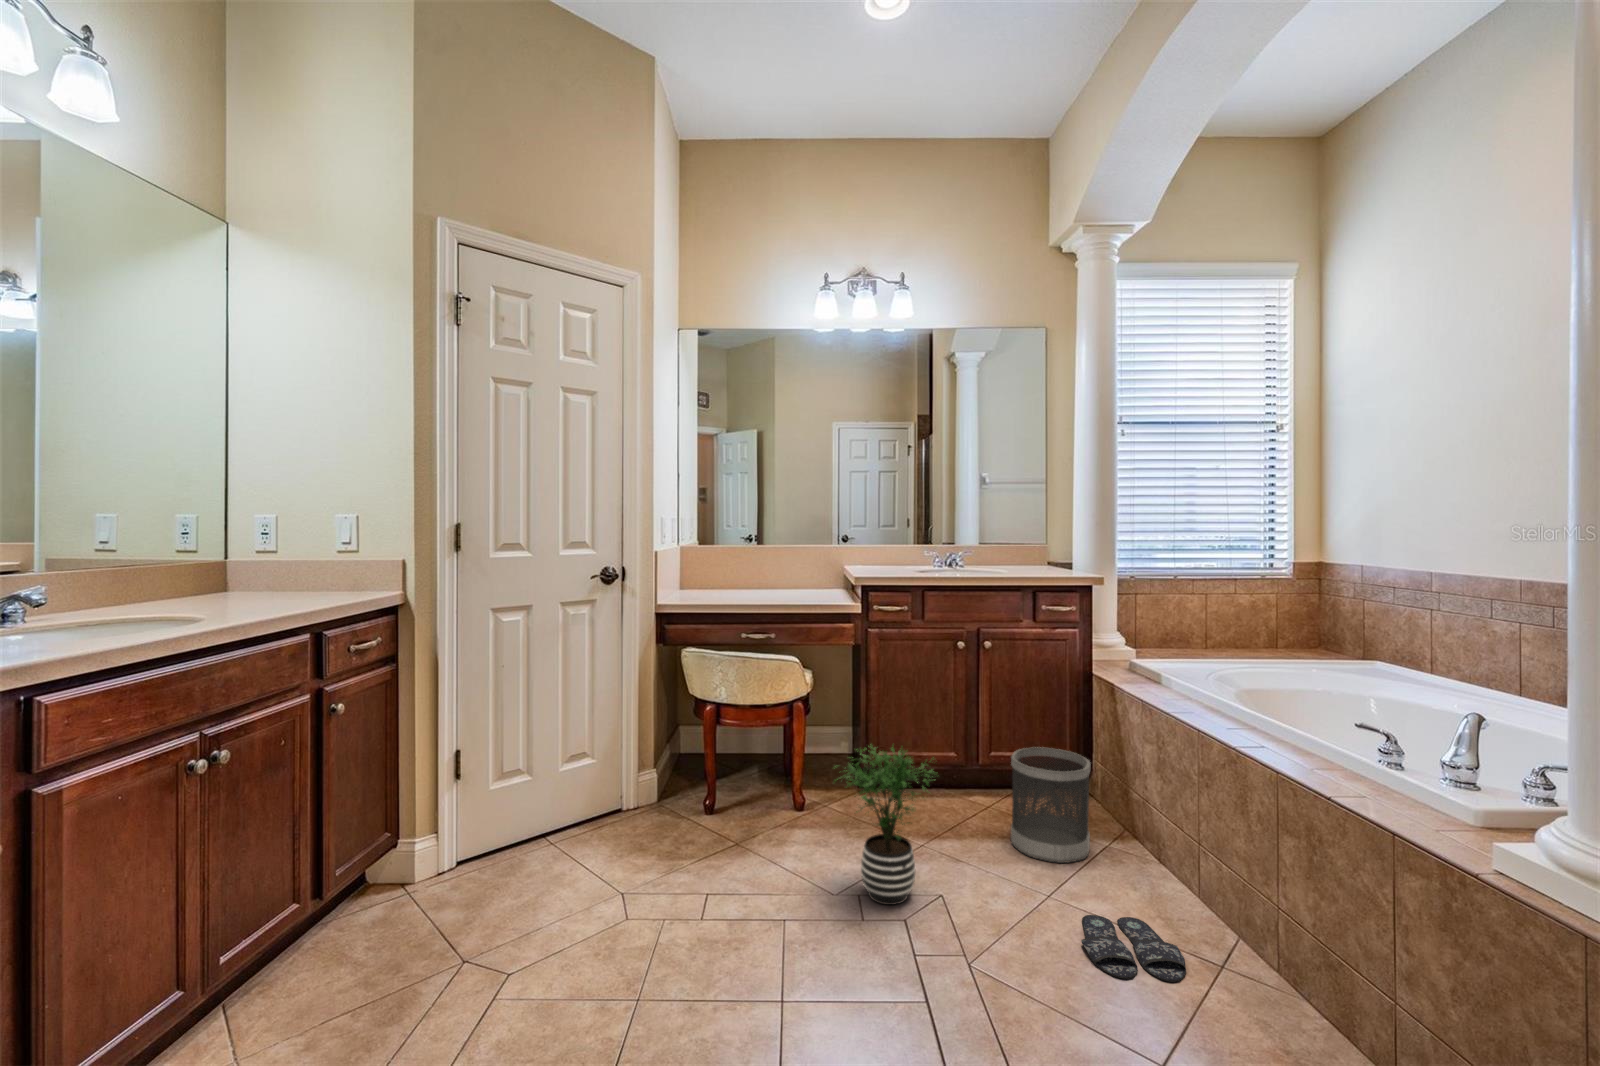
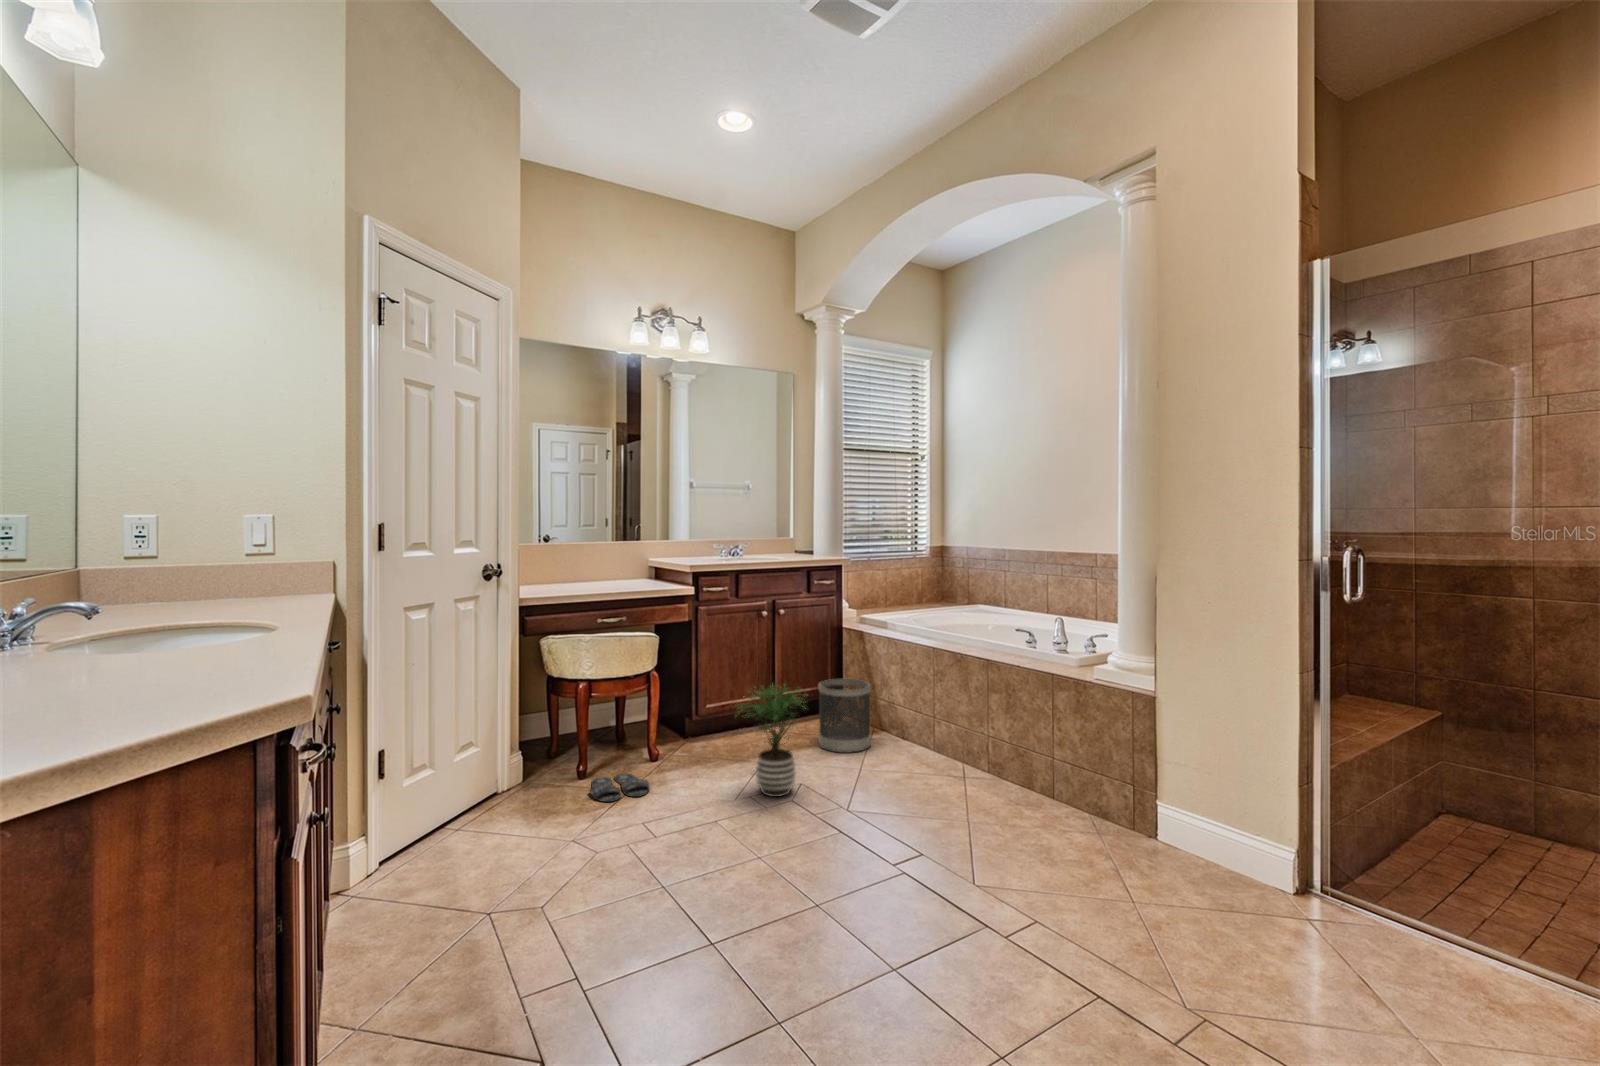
slippers: present [1081,915,1186,982] -> present [589,774,649,802]

